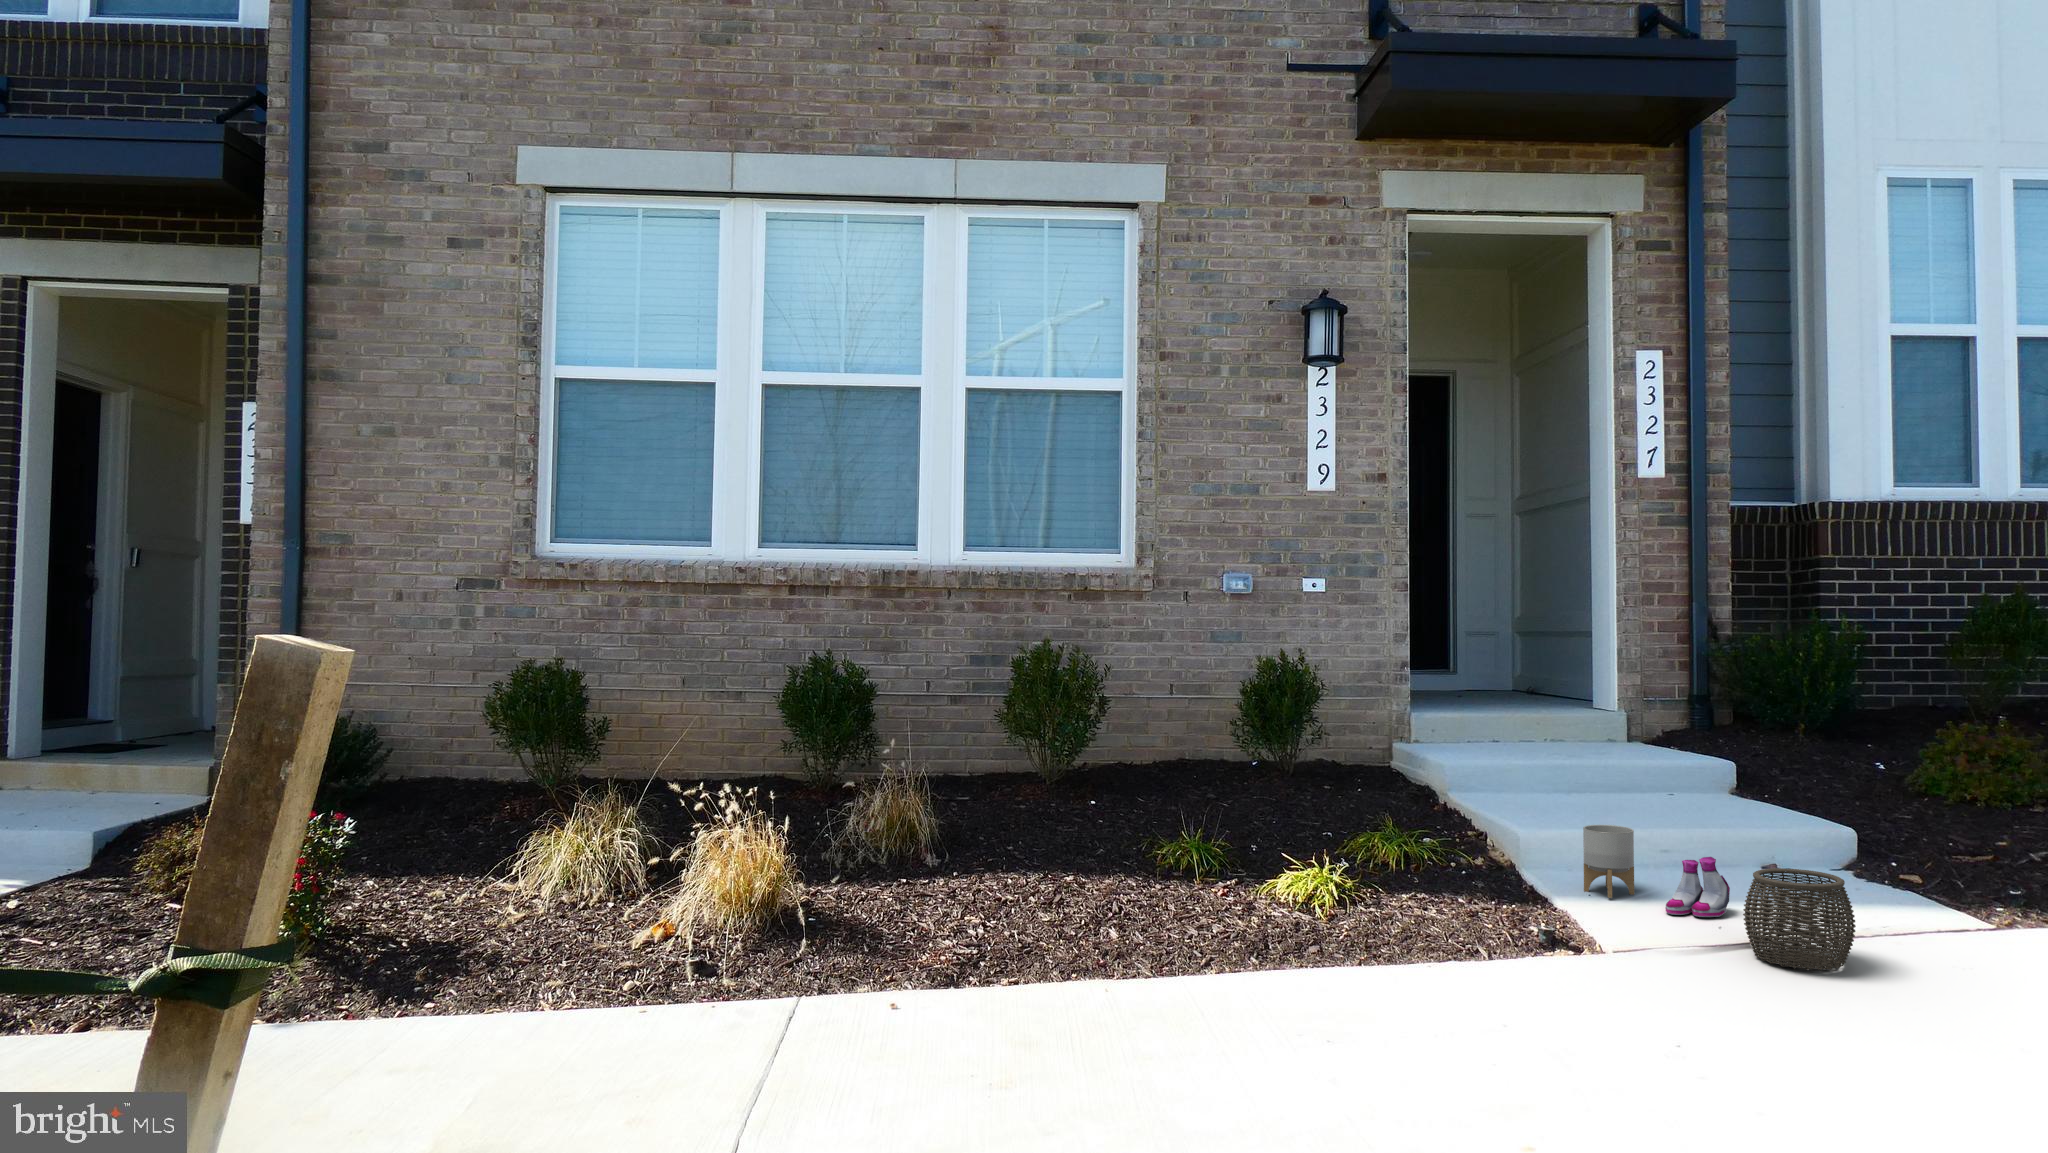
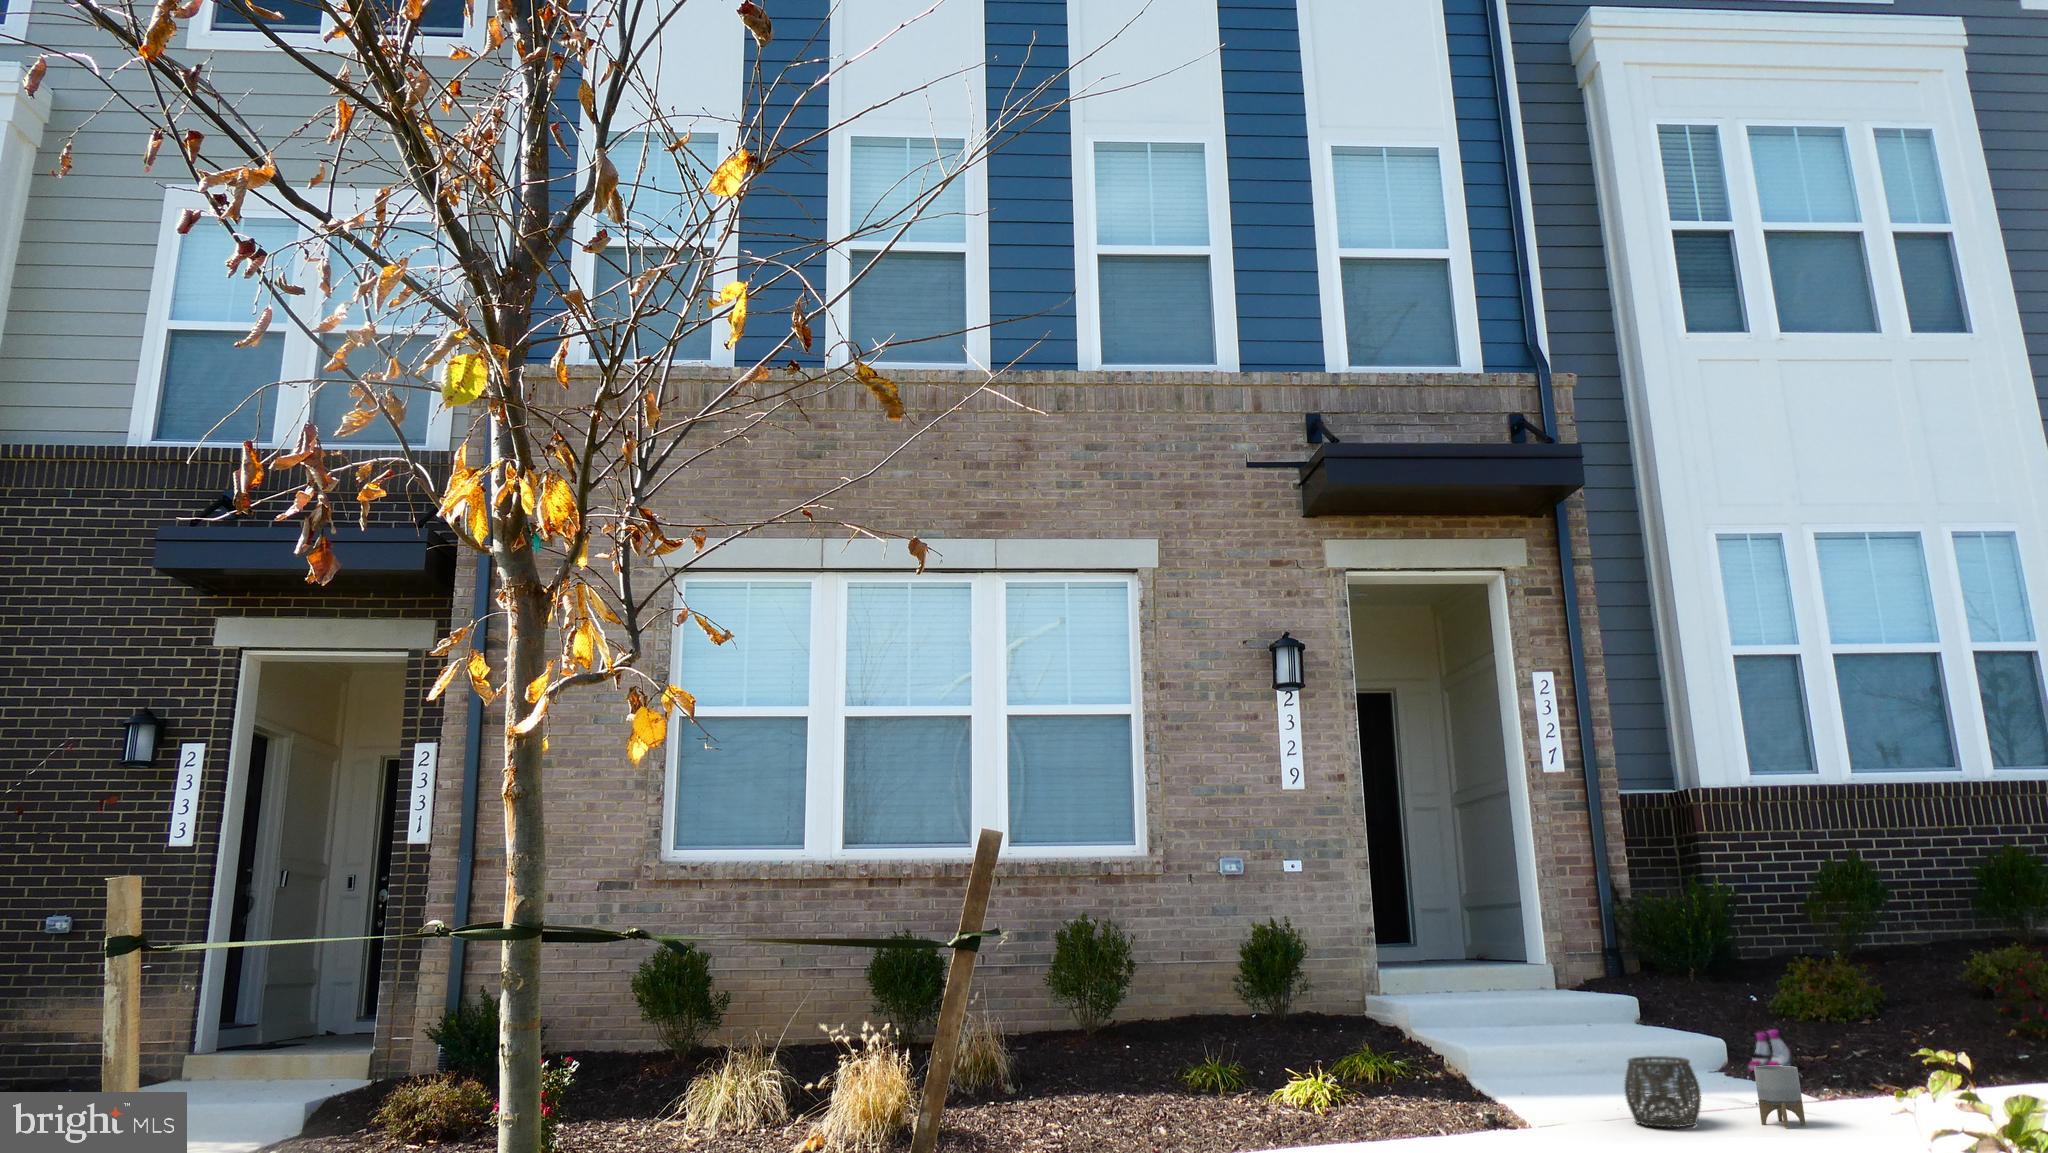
planter: present [1583,825,1634,898] -> present [1754,1065,1806,1128]
boots: present [1666,857,1730,917] -> present [1749,1029,1791,1071]

